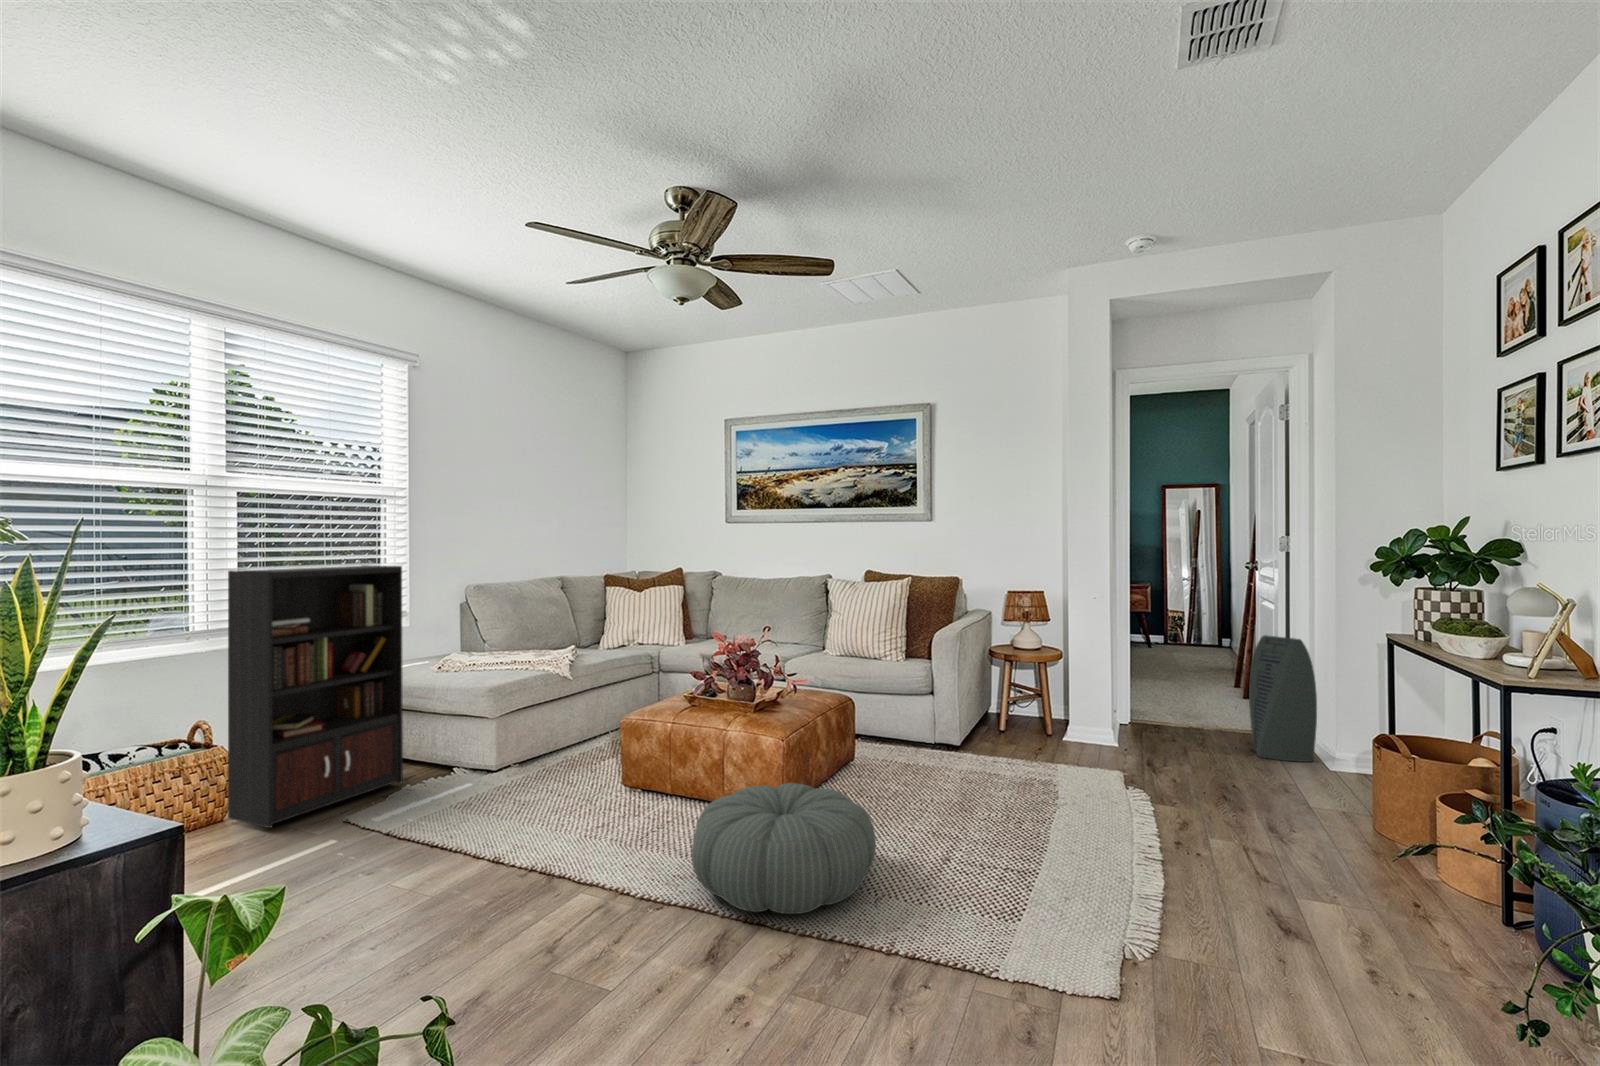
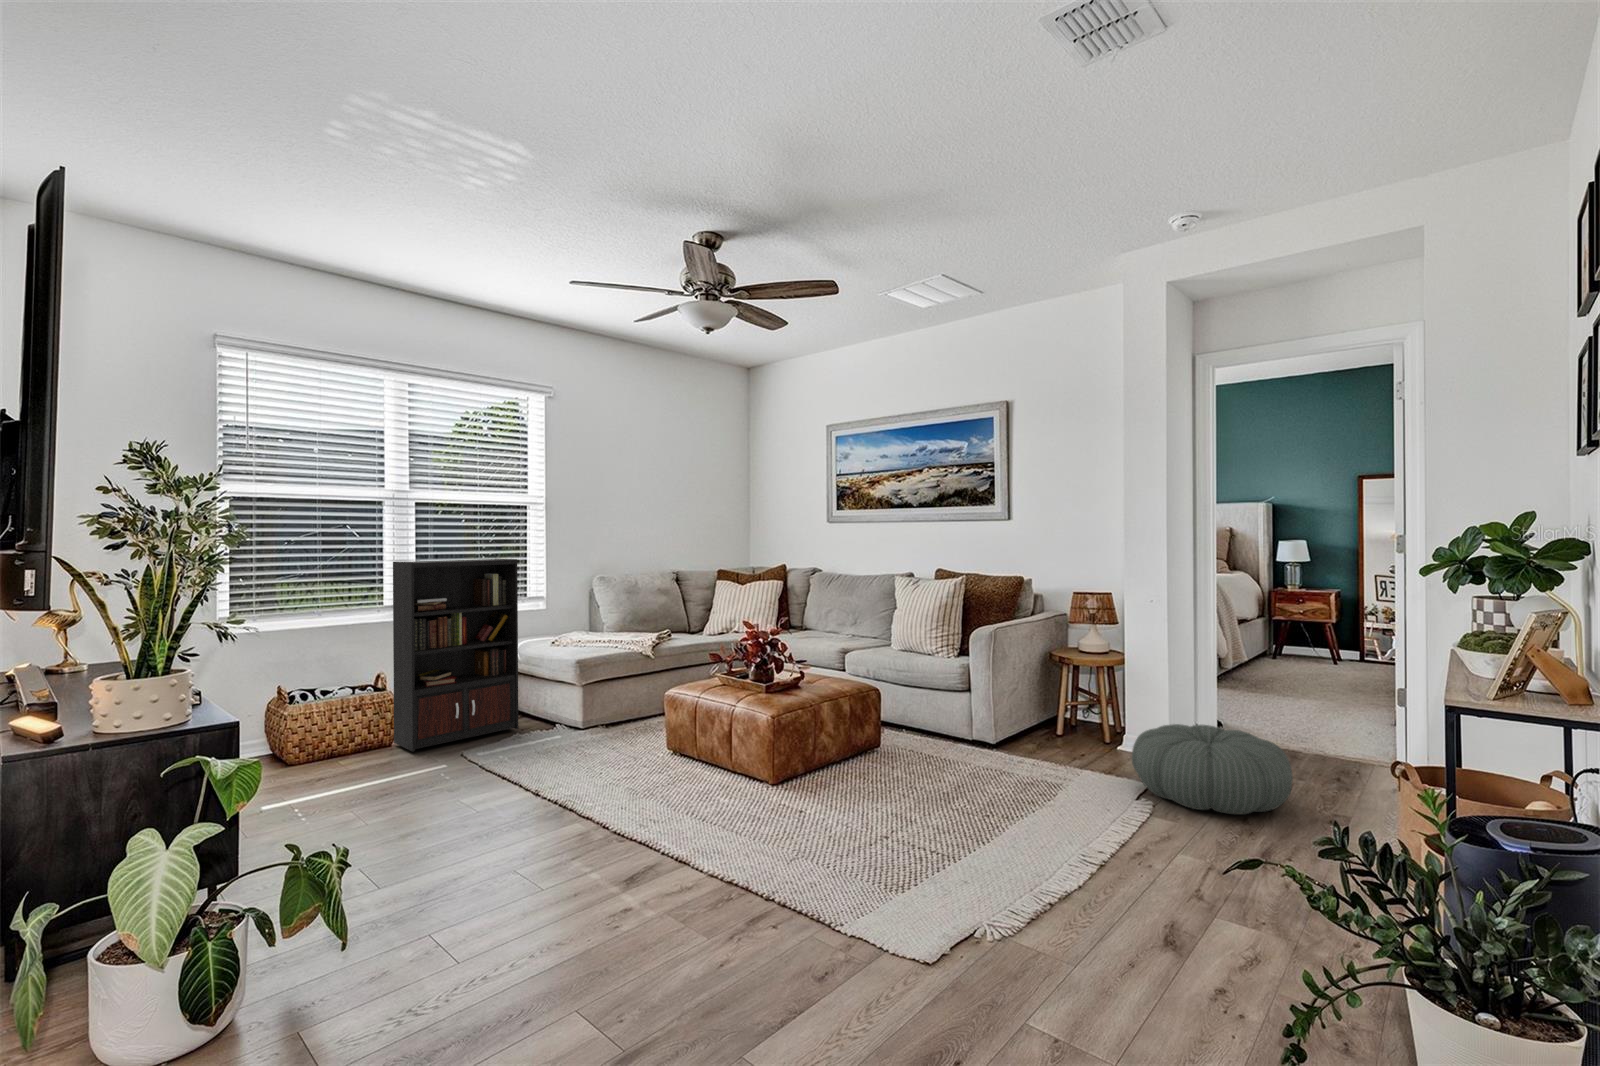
air purifier: present [1249,635,1317,762] -> none [1326,645,1399,789]
pouf: present [692,783,876,914] -> present [1132,724,1293,815]

